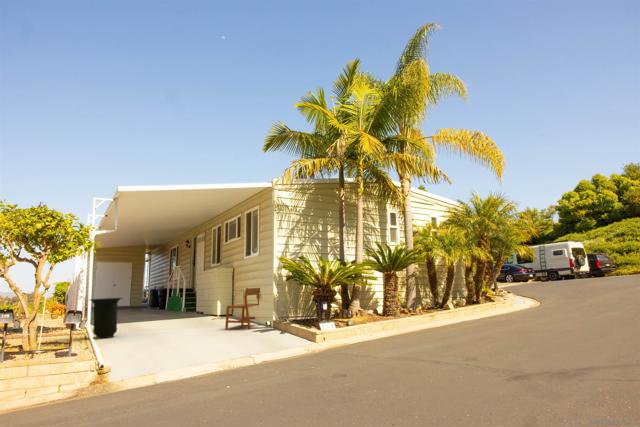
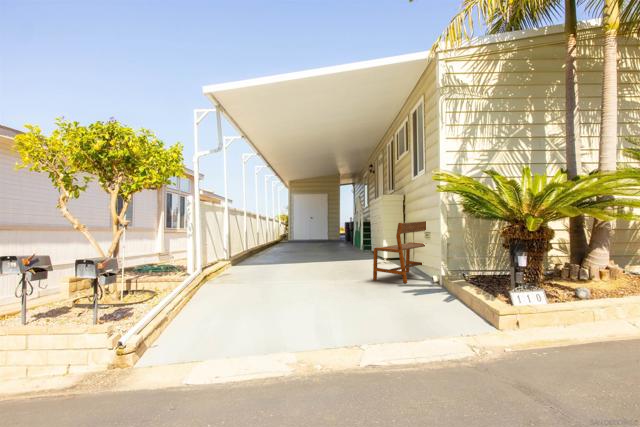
trash can: present [90,298,122,338] -> none [204,234,242,283]

